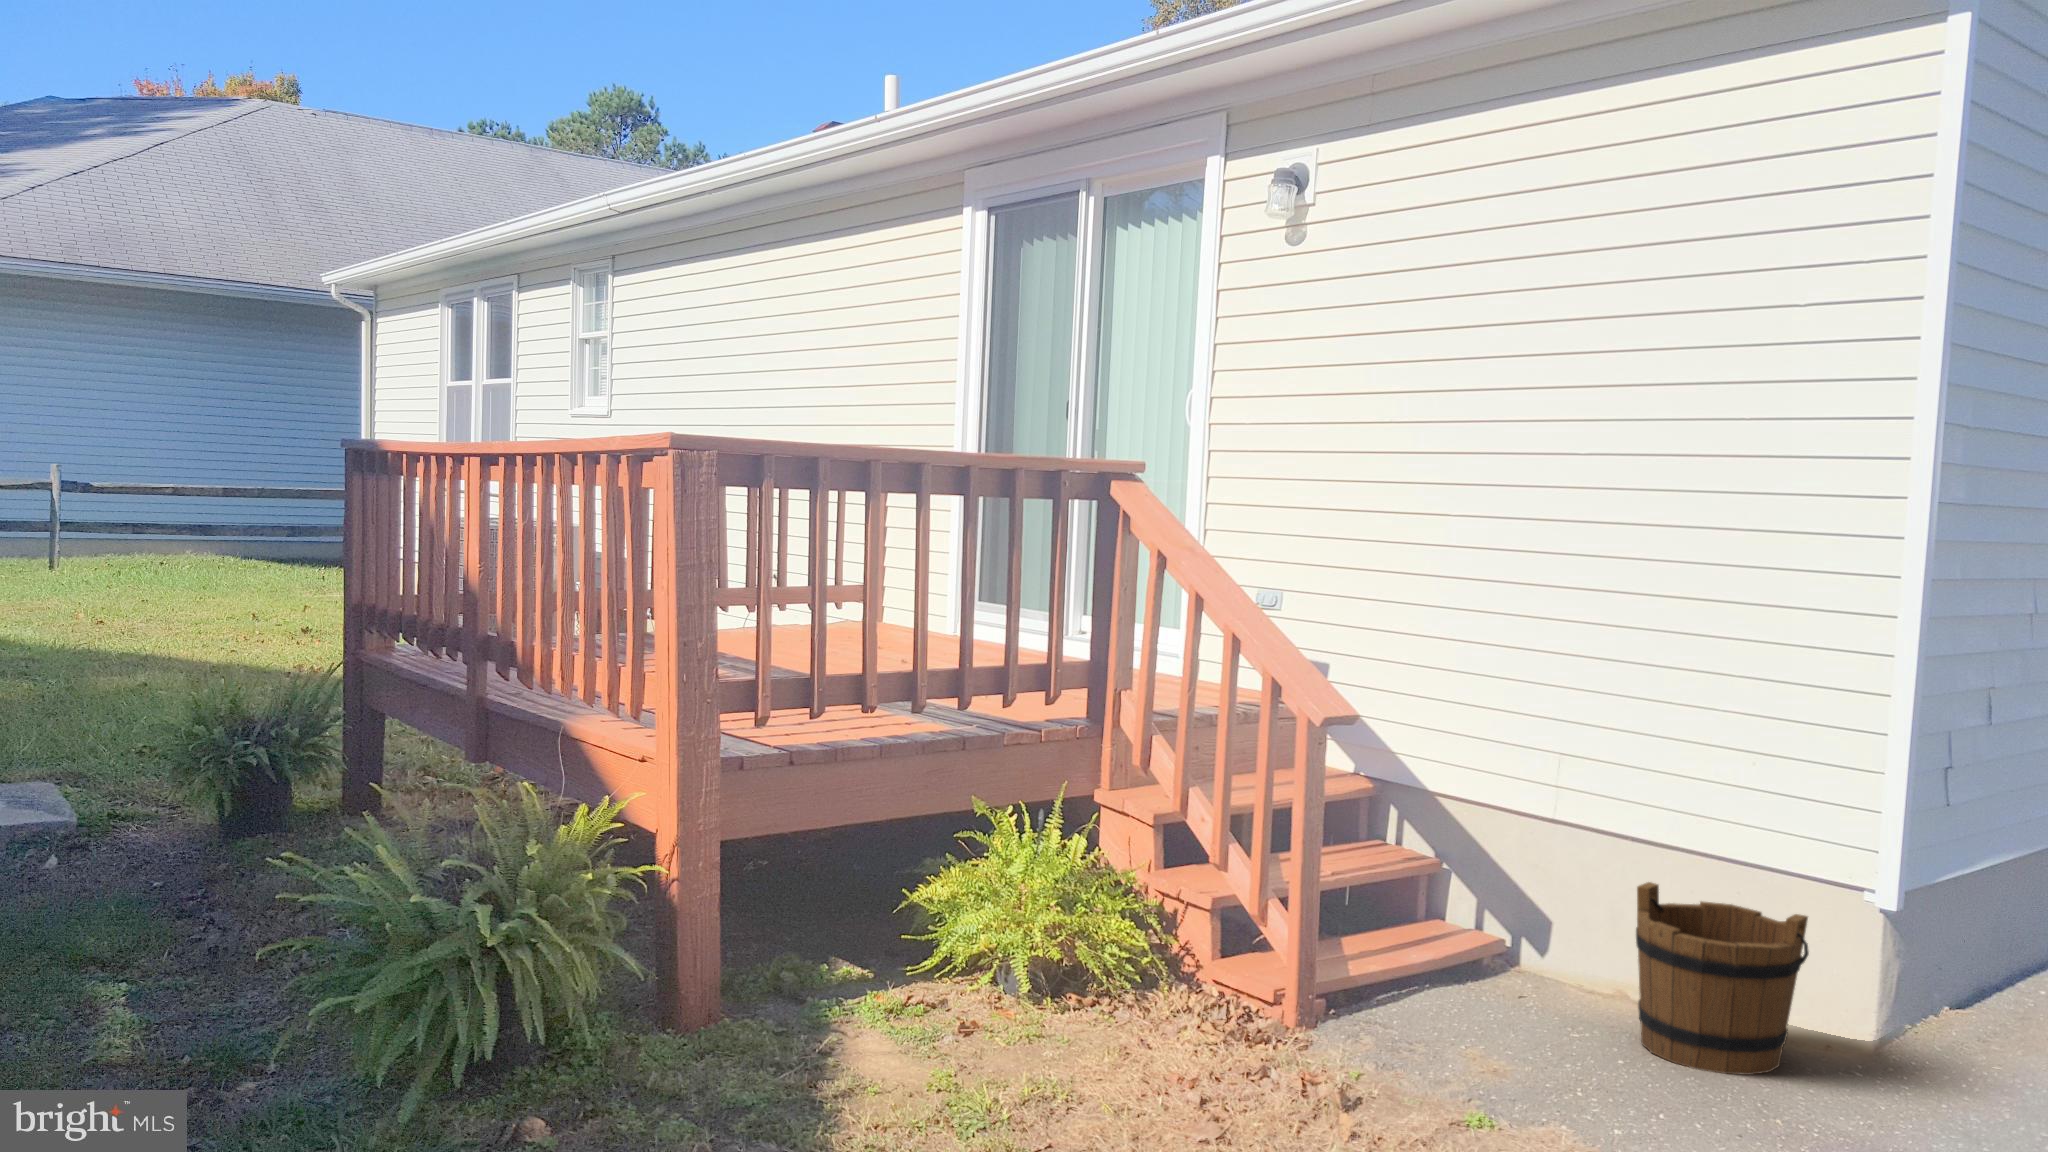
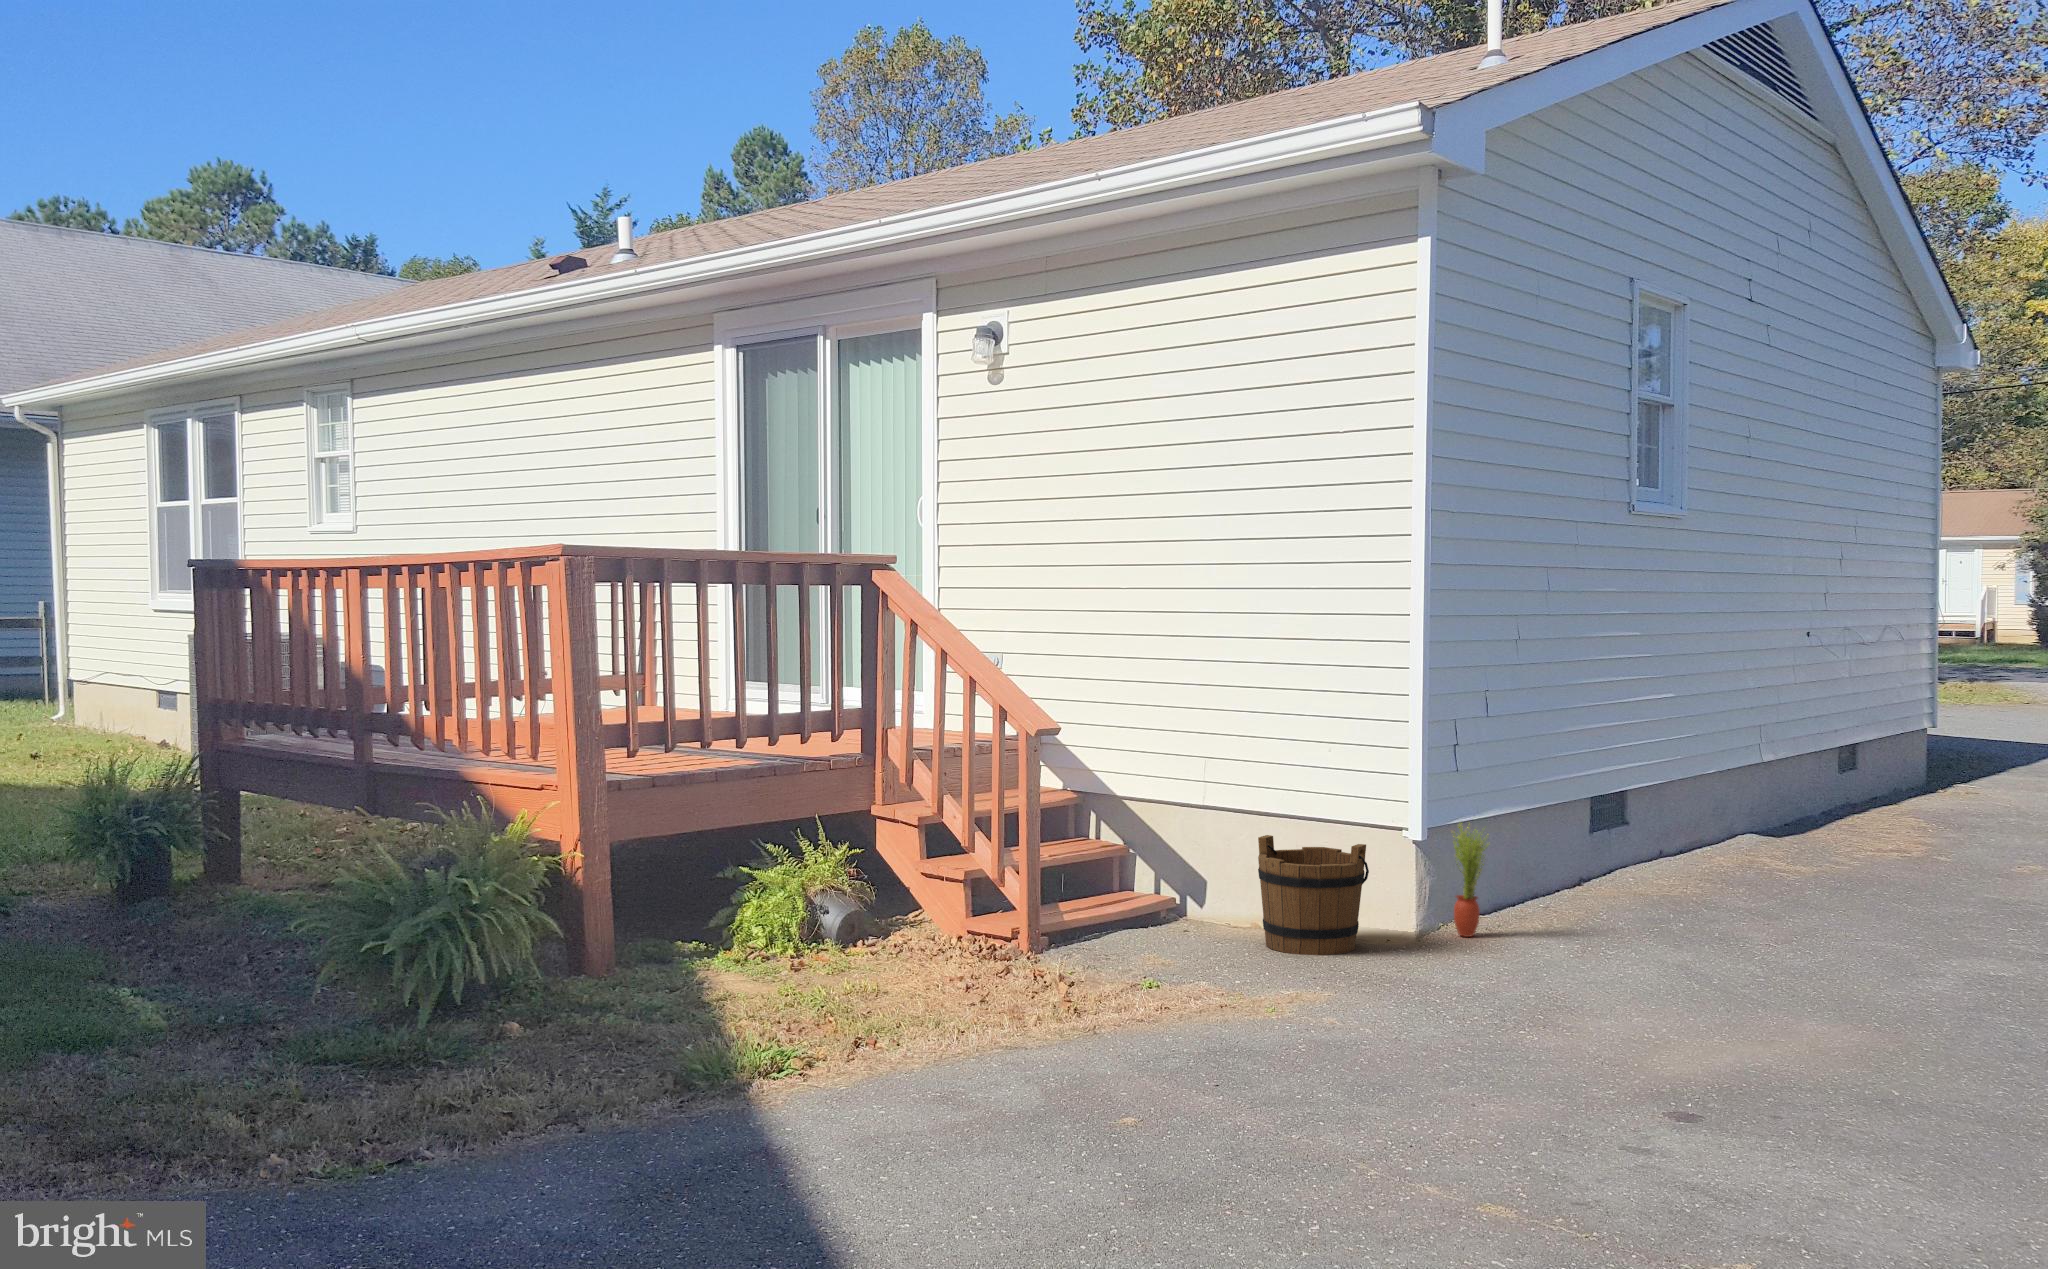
potted plant: none [1930,886,2000,1056] -> present [1453,823,1489,937]

